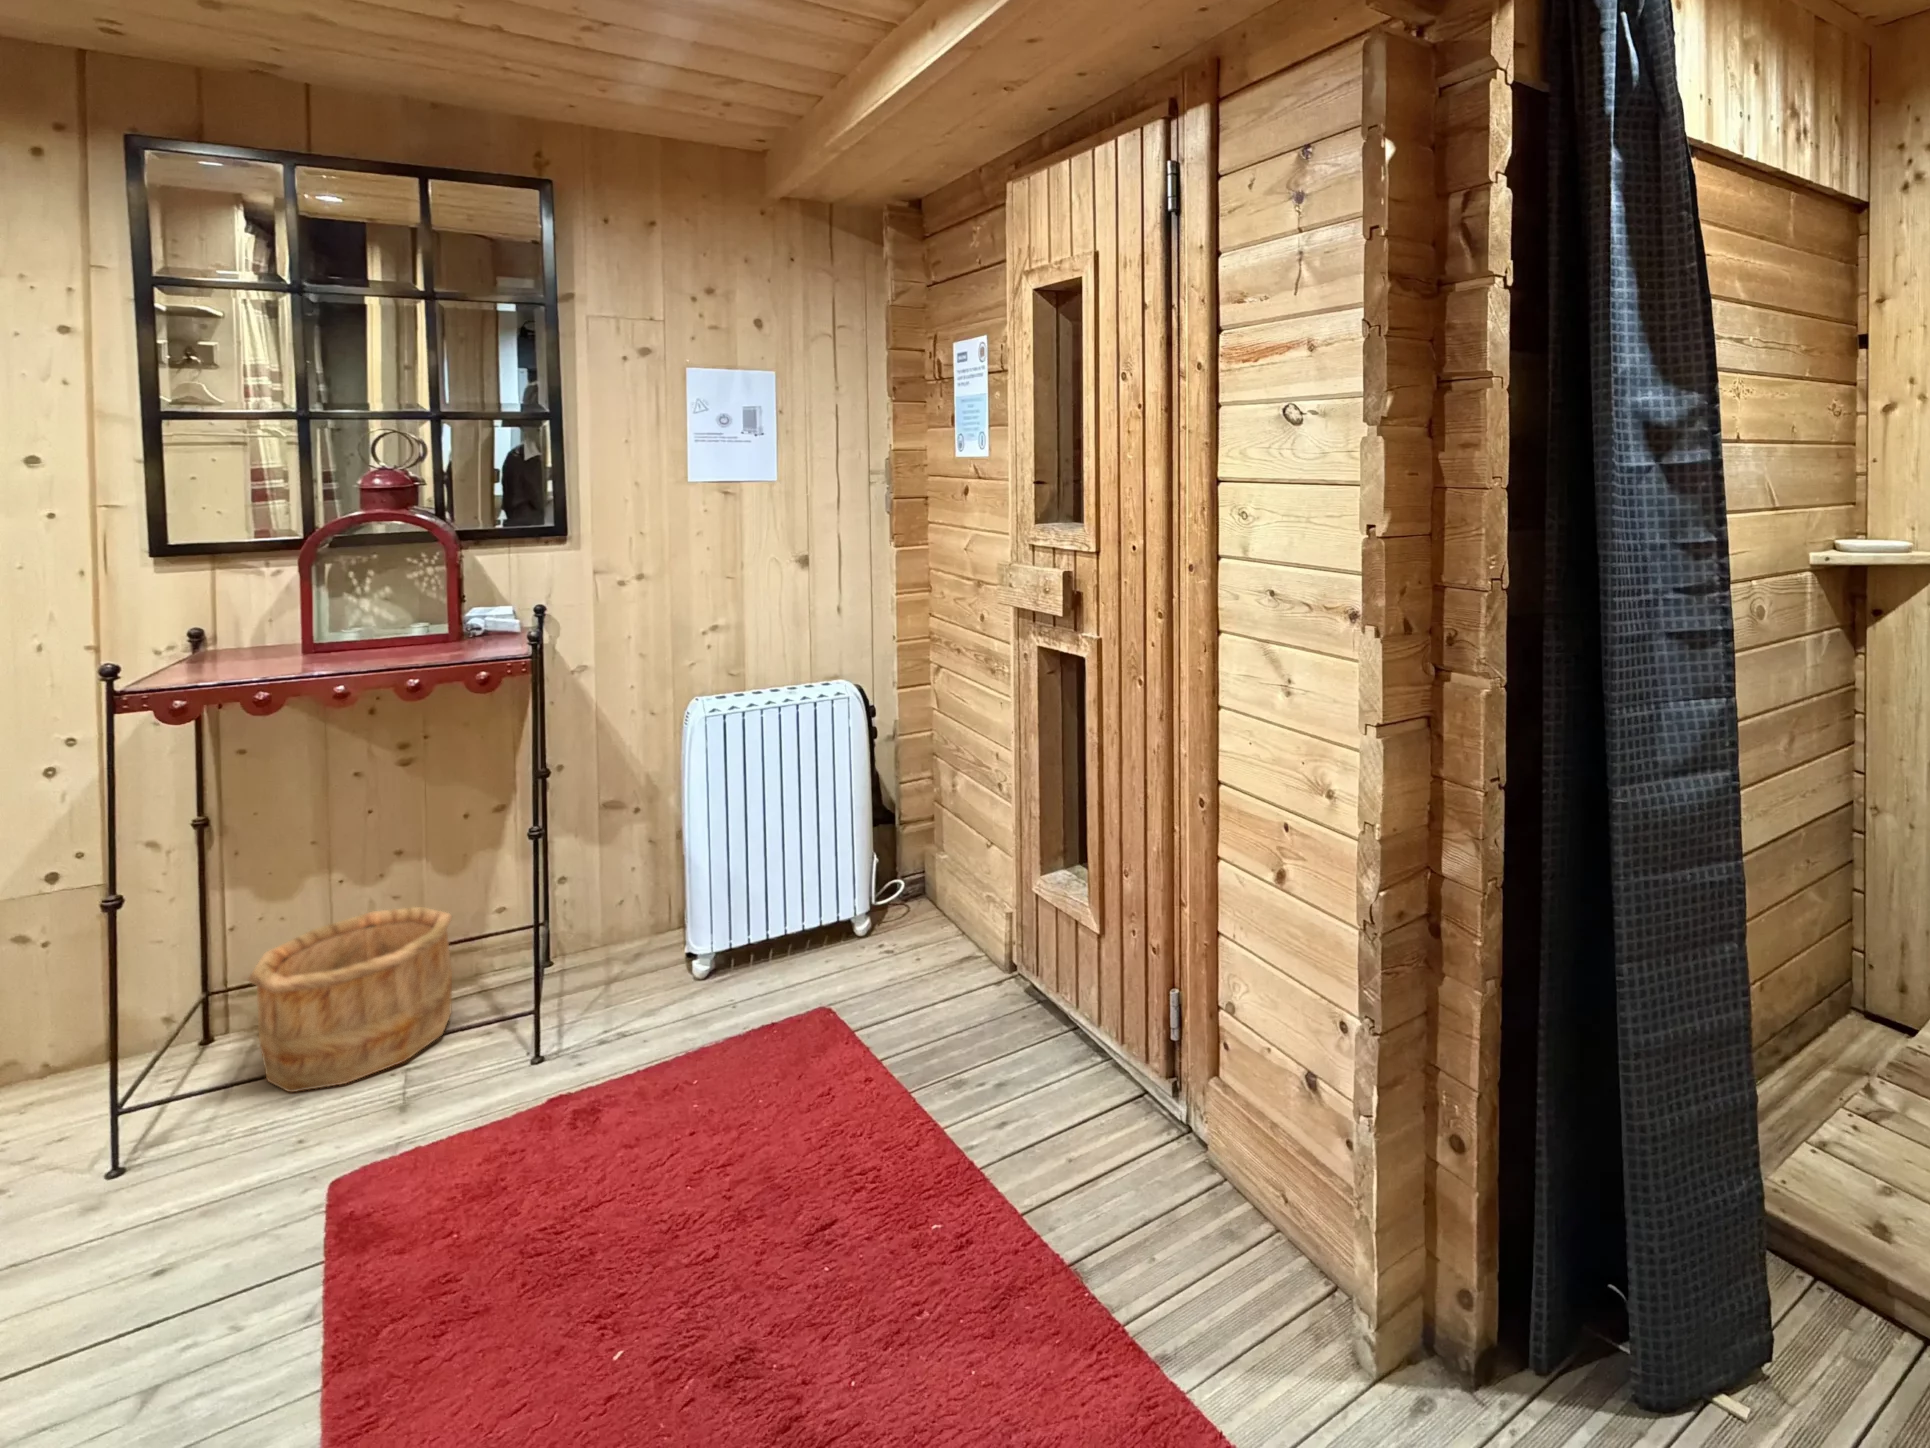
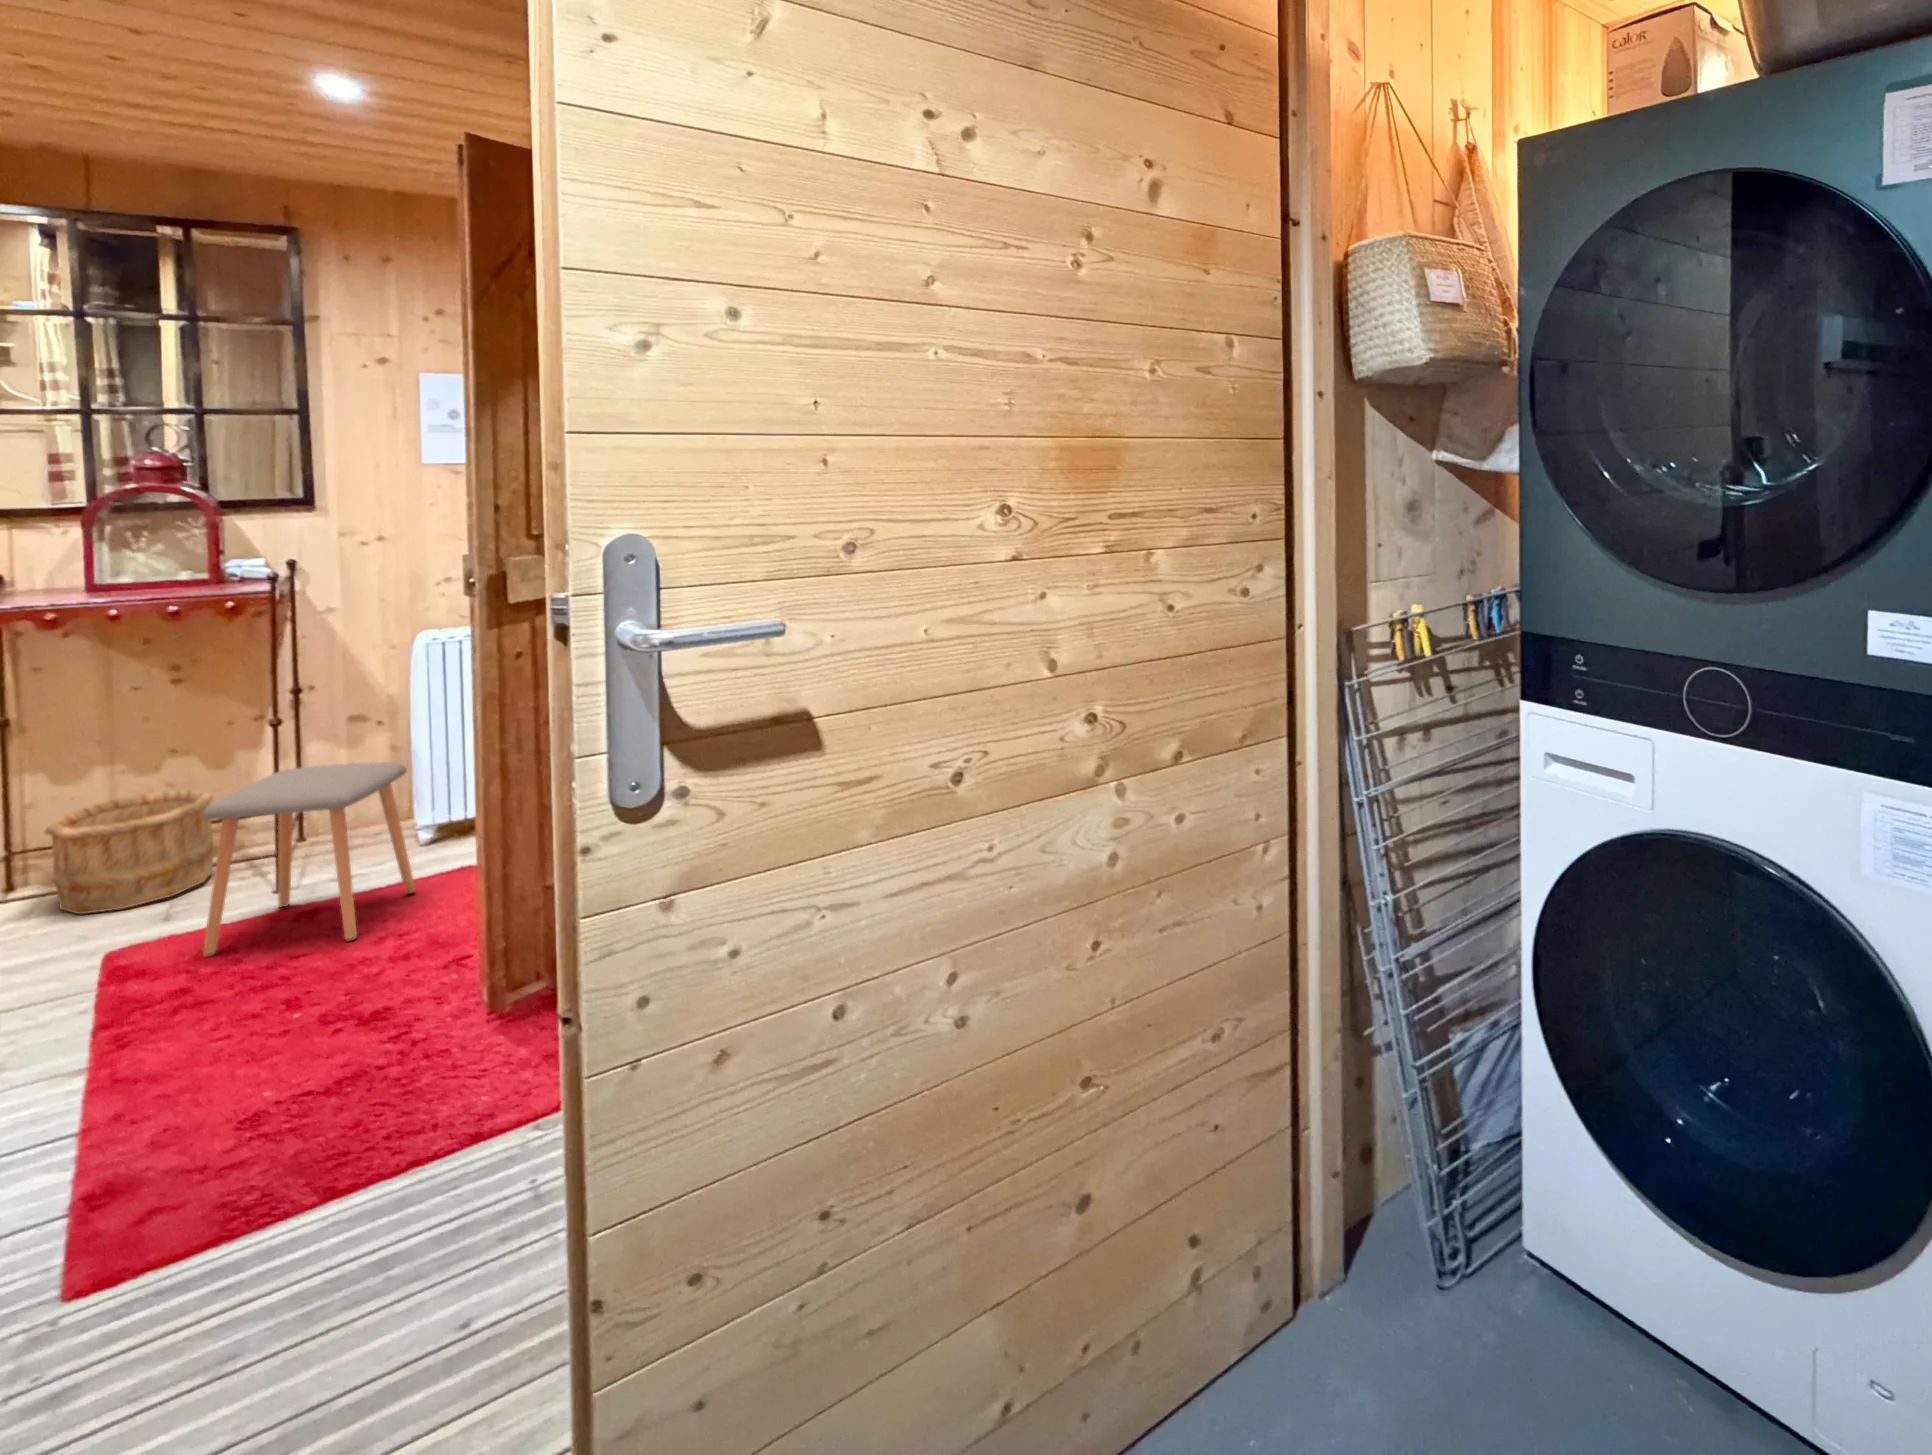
stool: none [455,889,712,1192] -> present [202,762,416,957]

